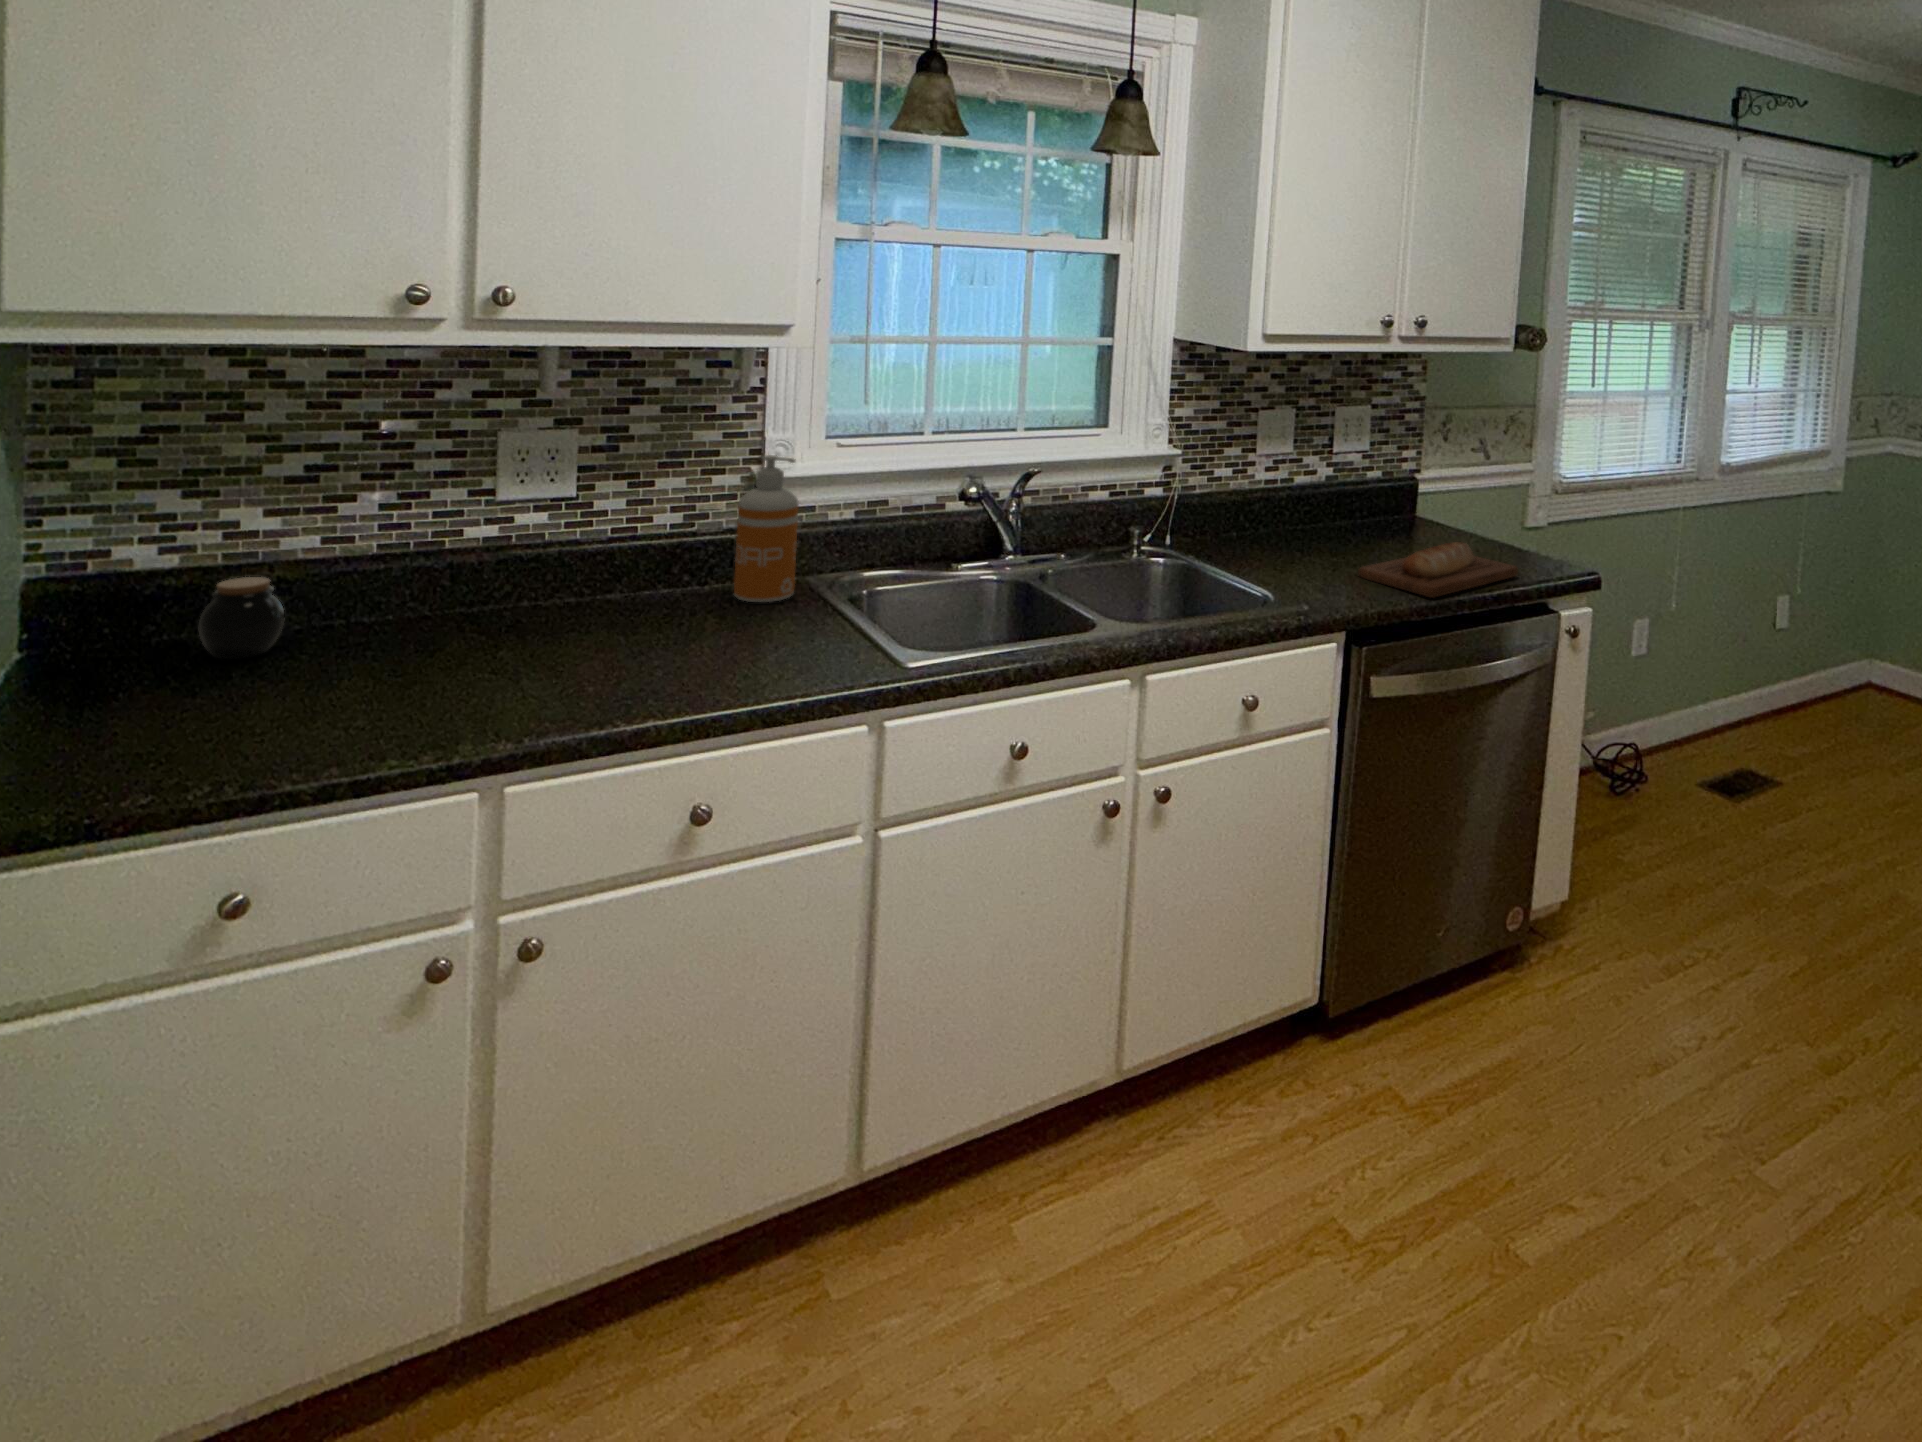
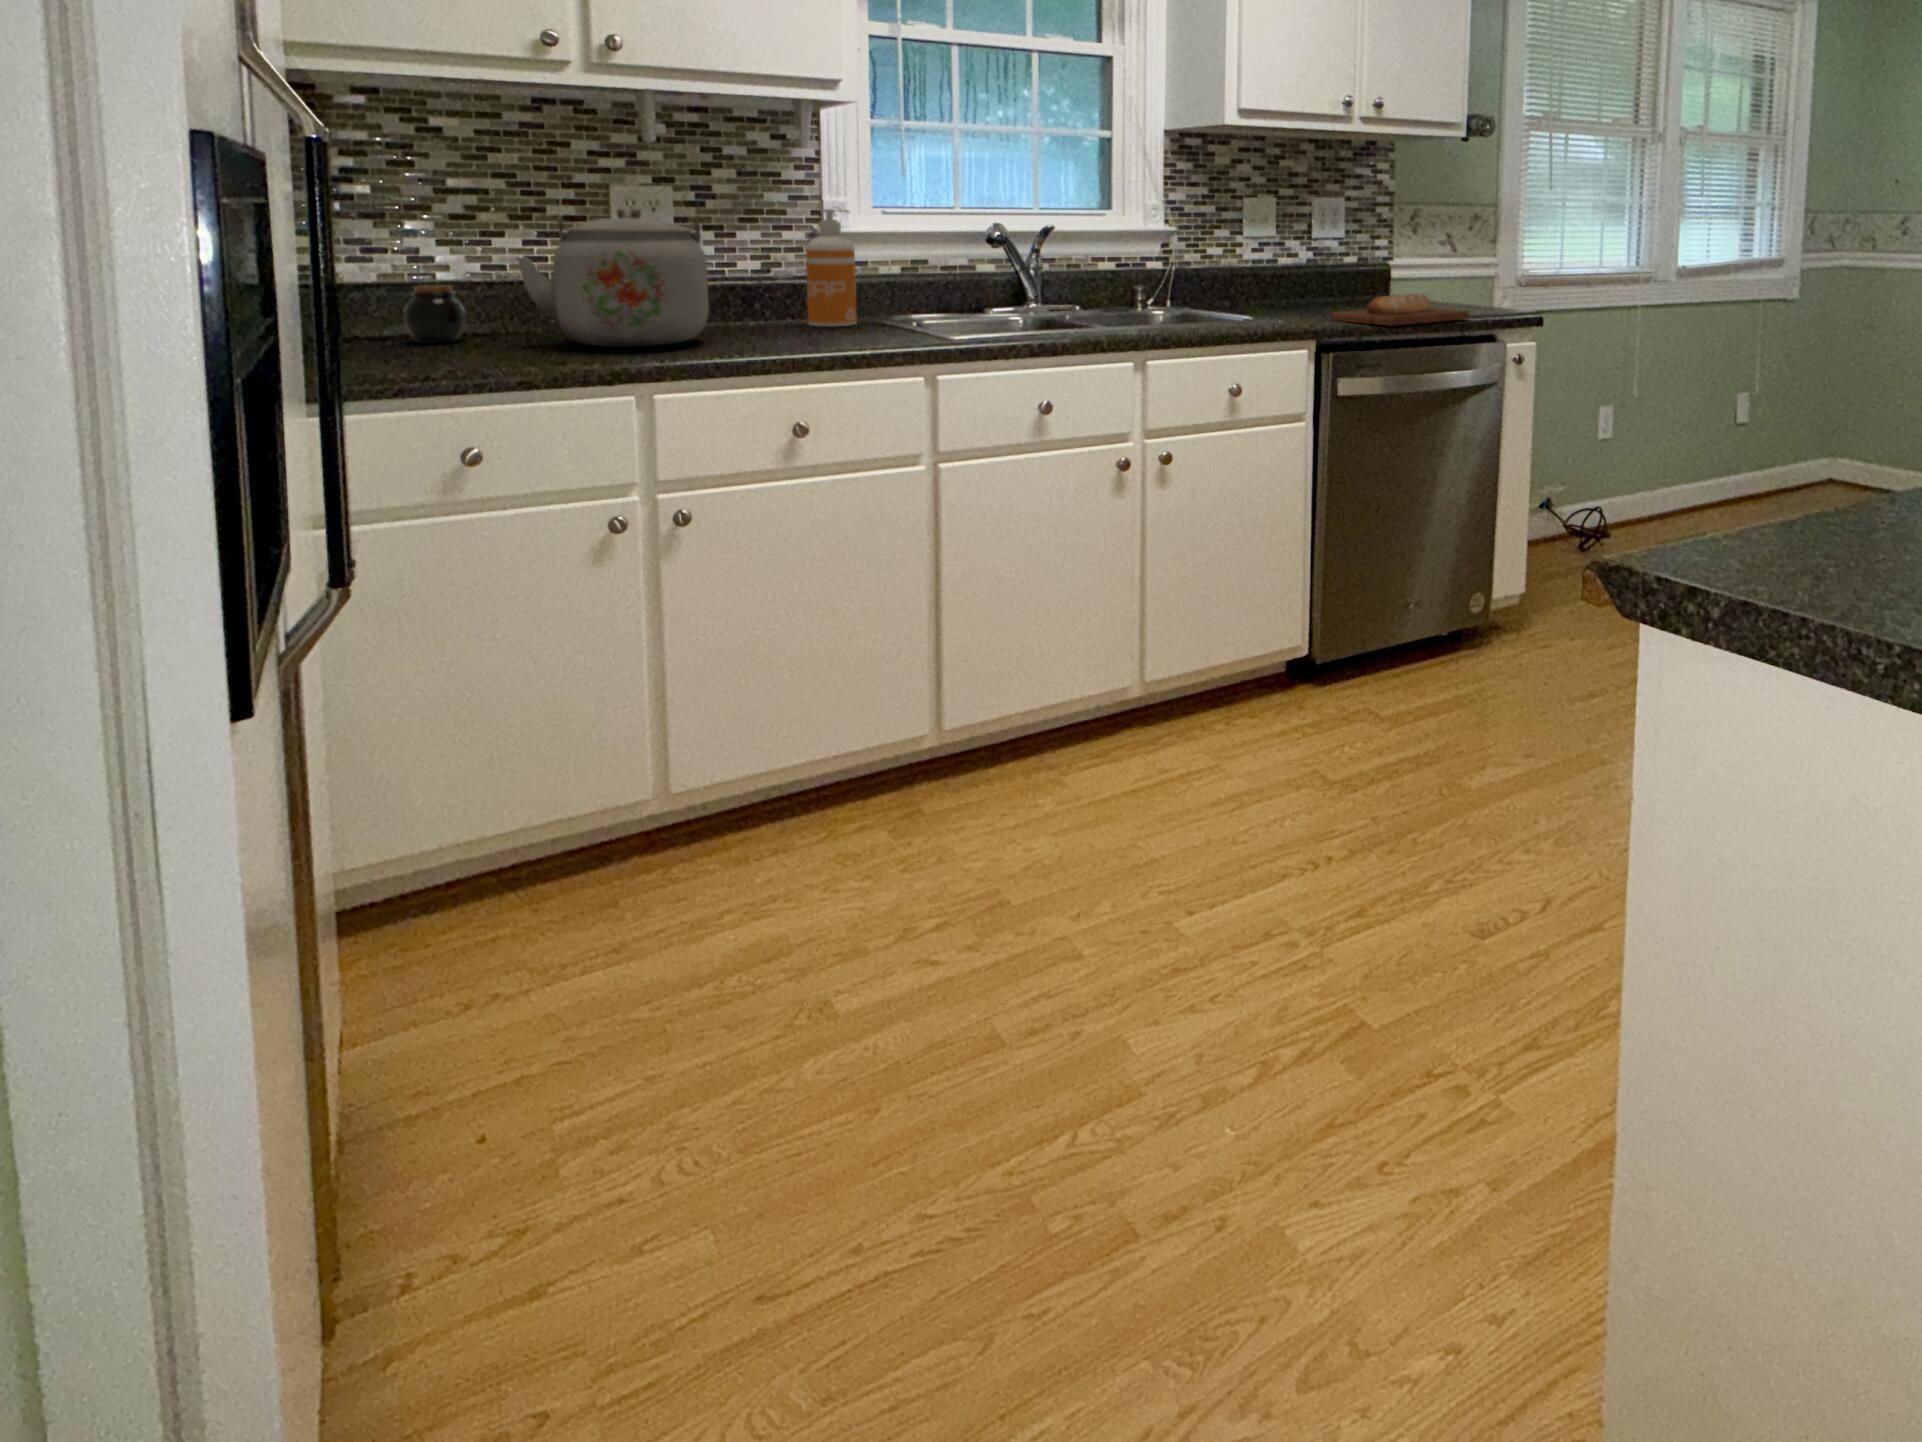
kettle: none [351,488,604,677] -> present [517,208,709,347]

